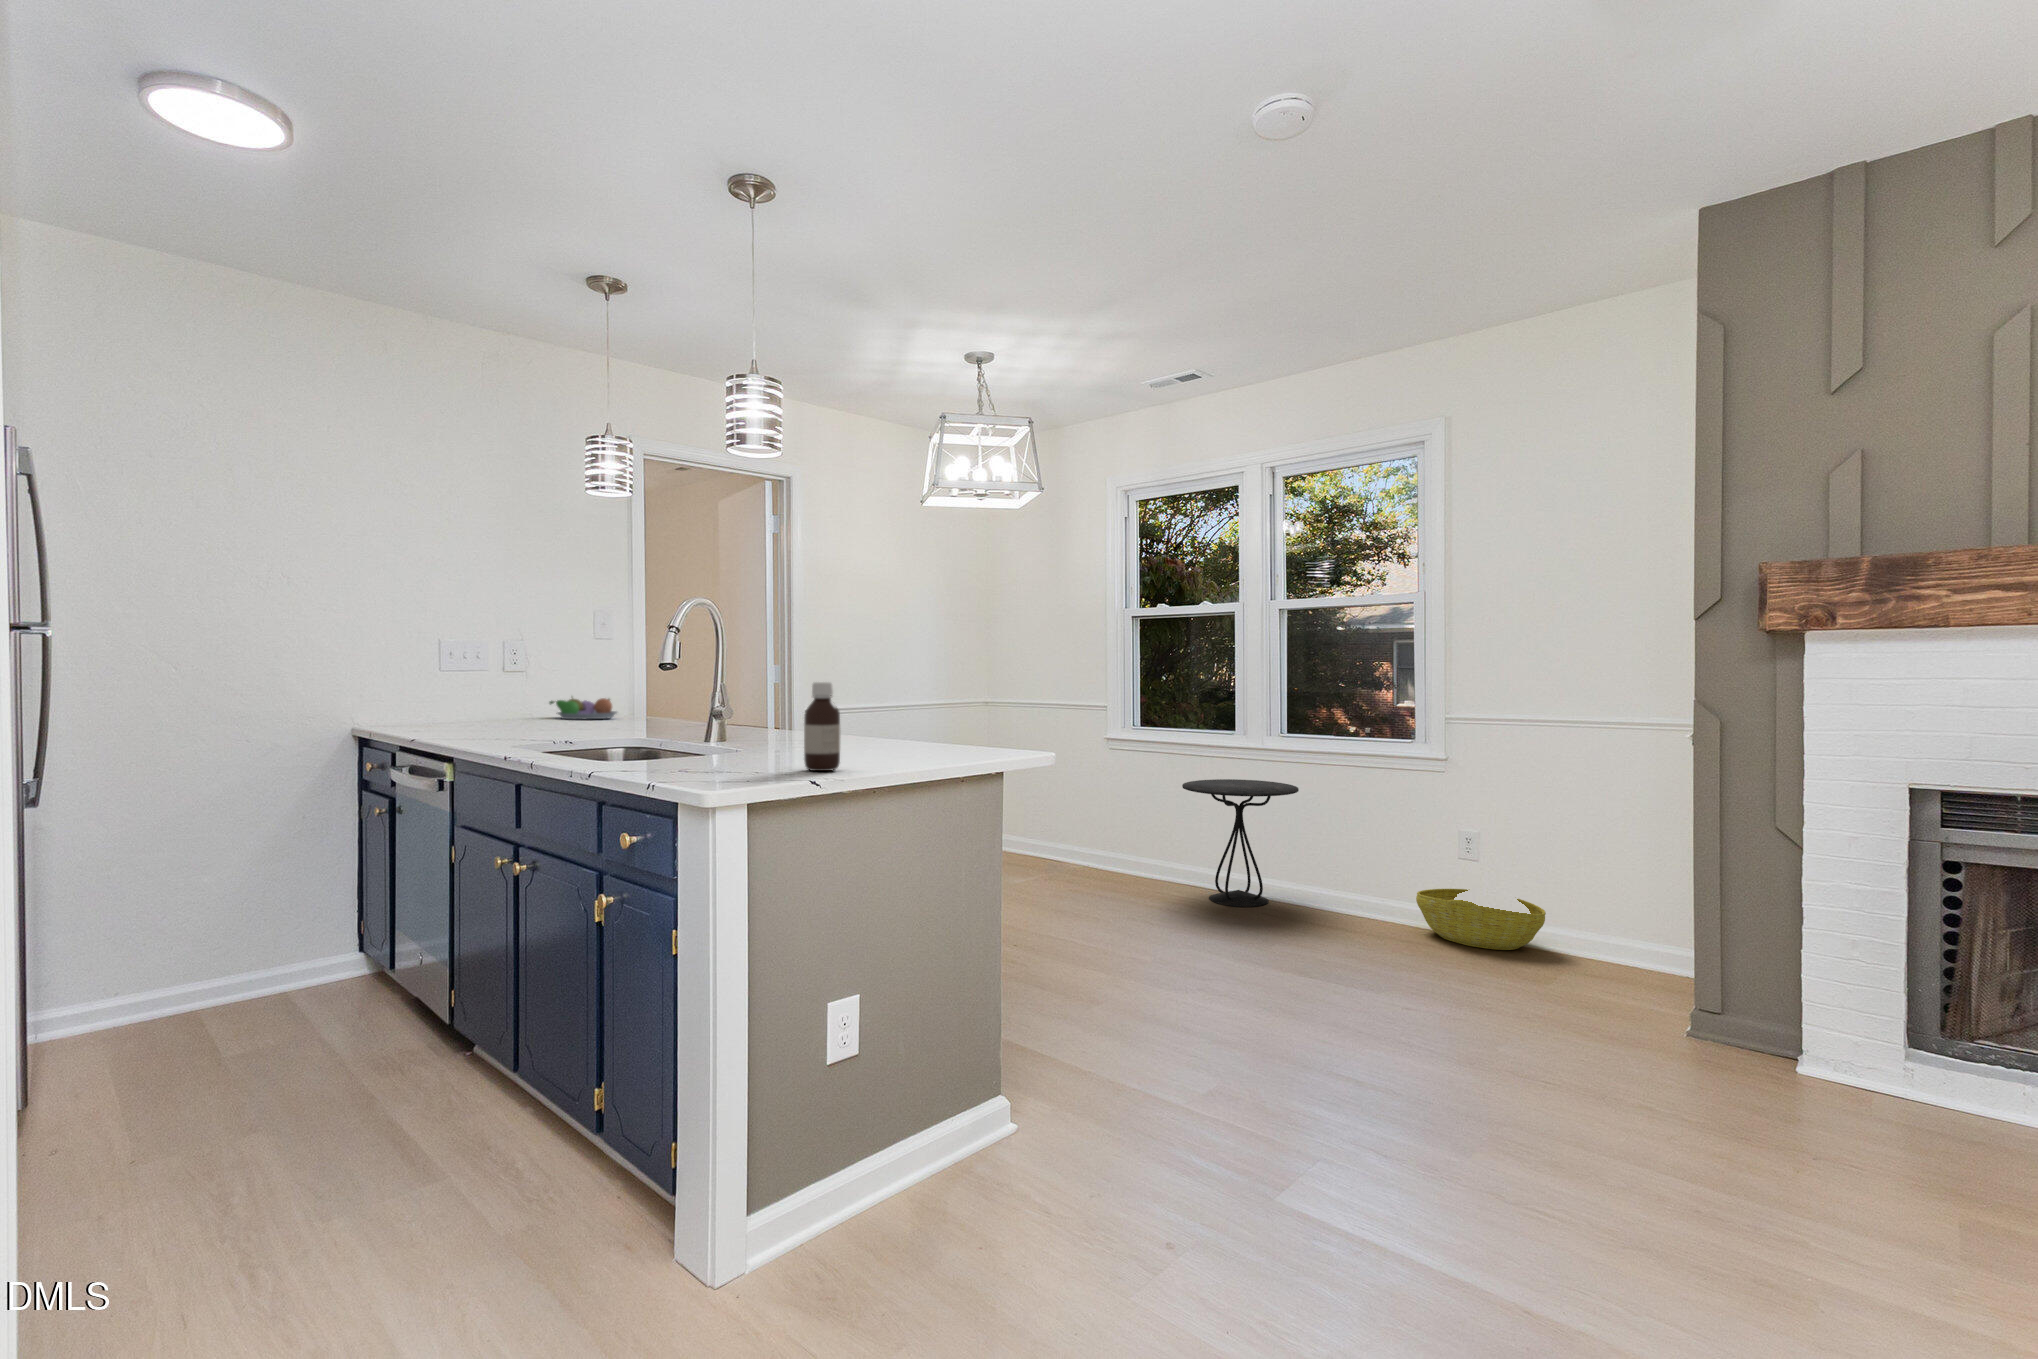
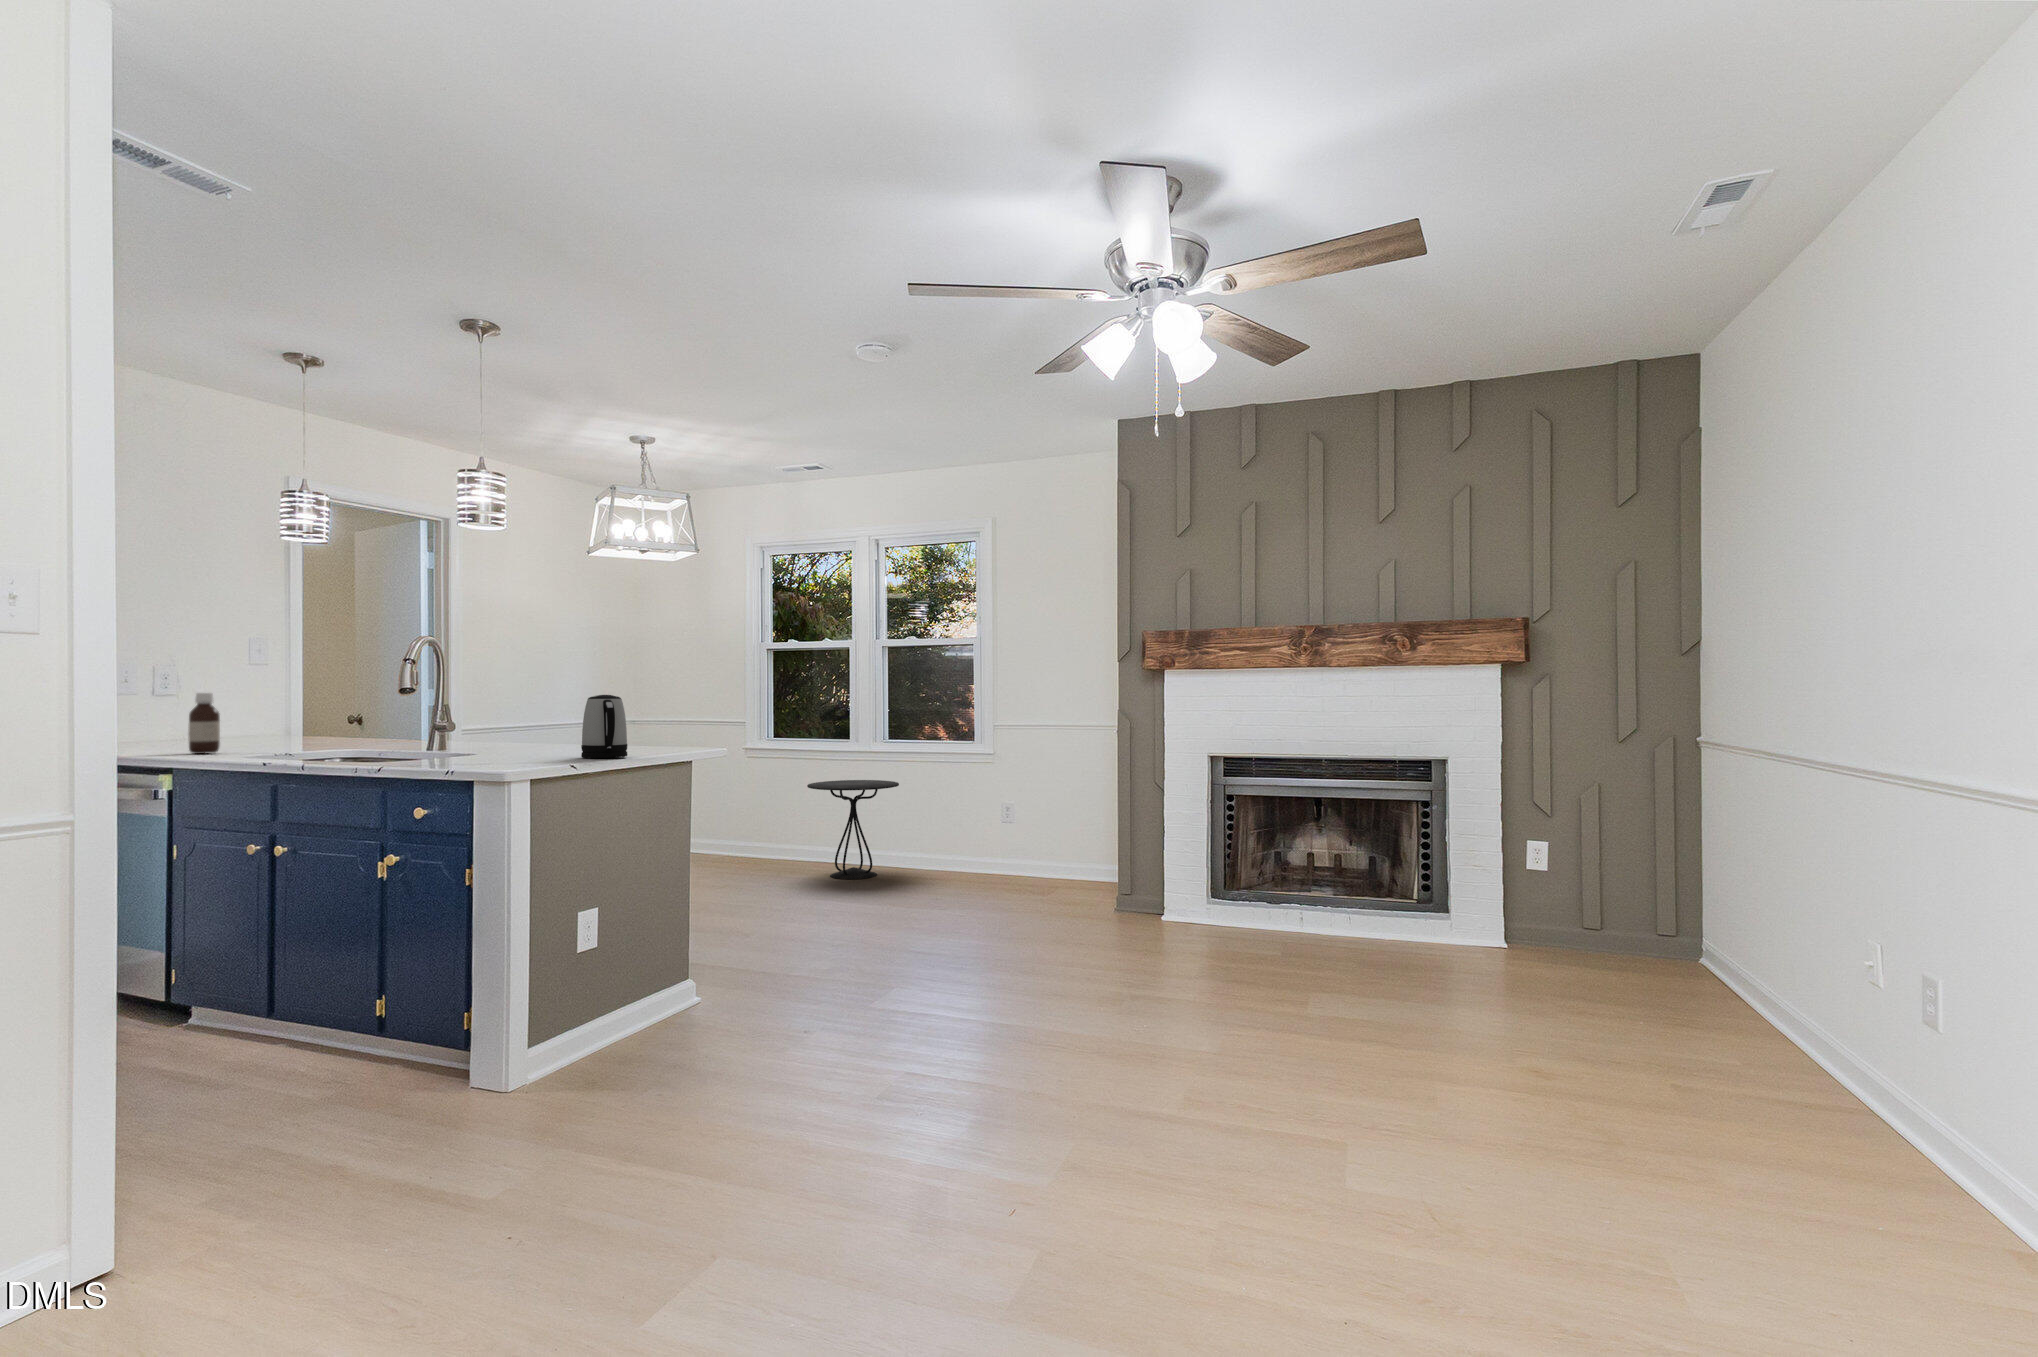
kettle: none [863,676,923,765] -> present [581,695,627,758]
bottle: present [804,682,840,771] -> present [188,693,220,754]
fruit bowl: present [550,698,617,719] -> none [213,720,285,742]
basket: present [1416,889,1546,950] -> none [983,845,1066,888]

